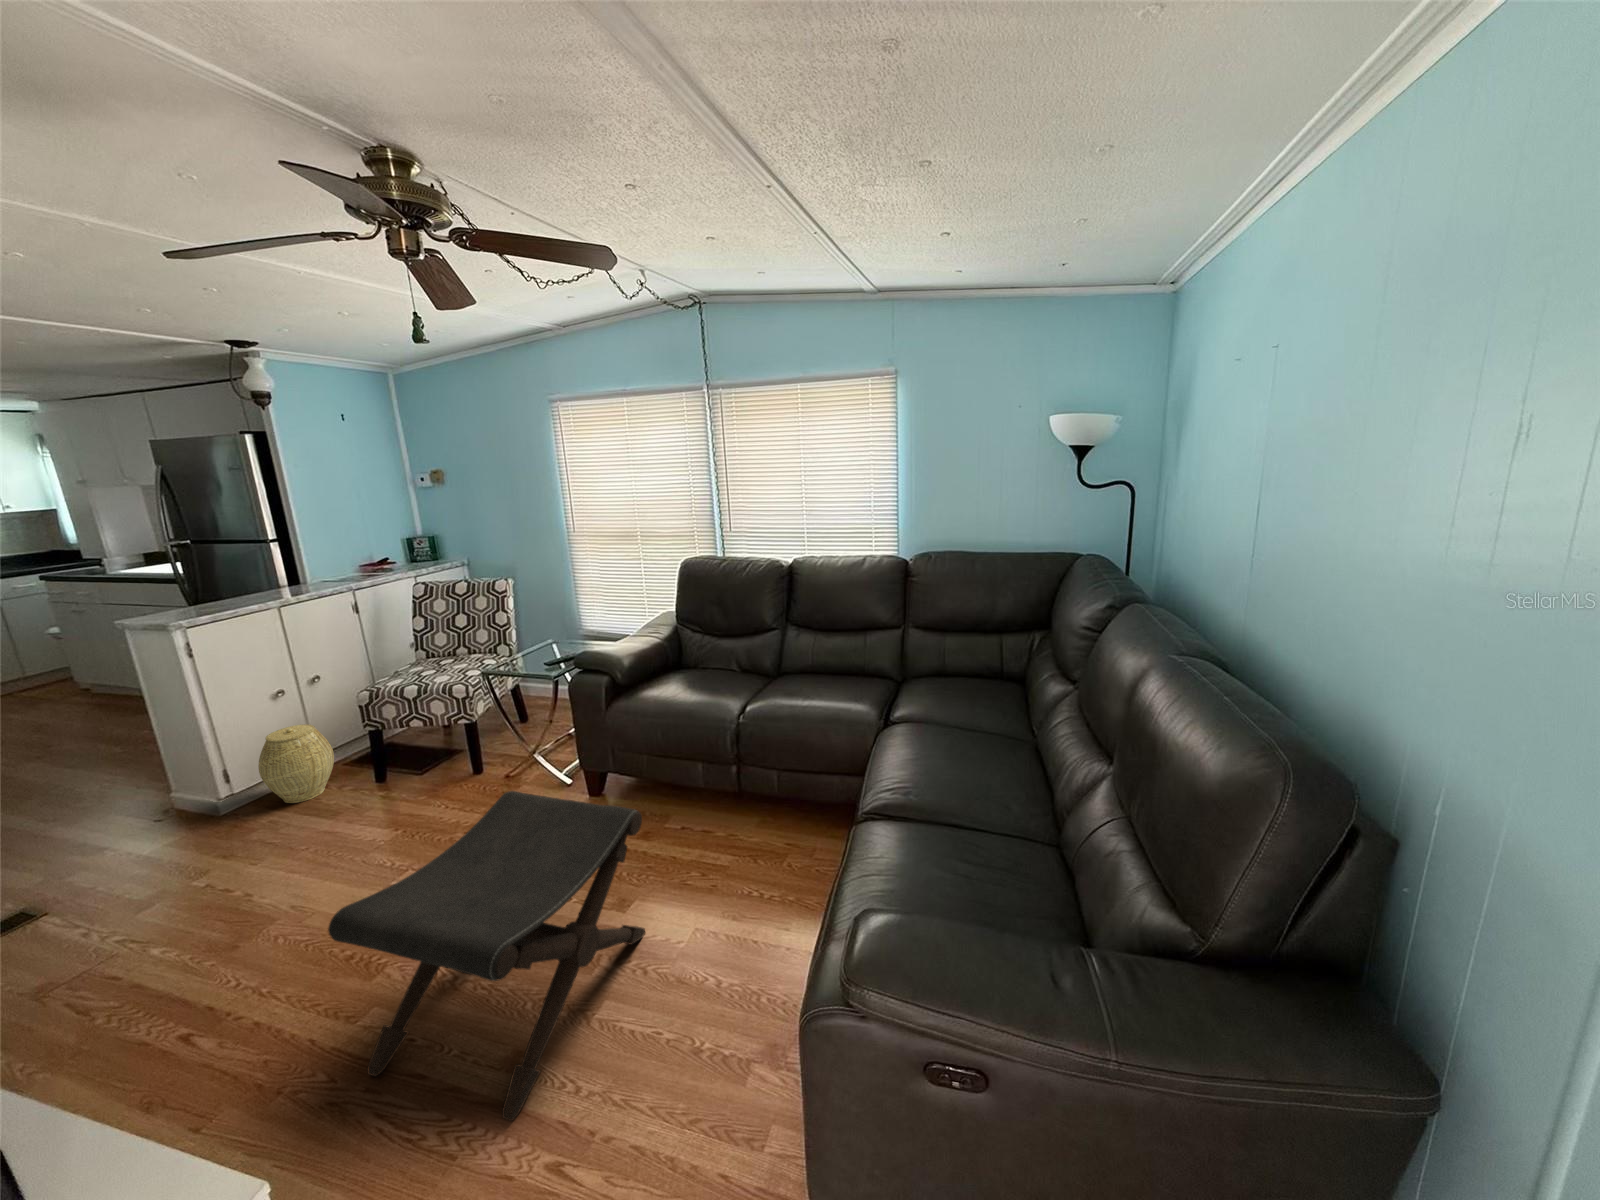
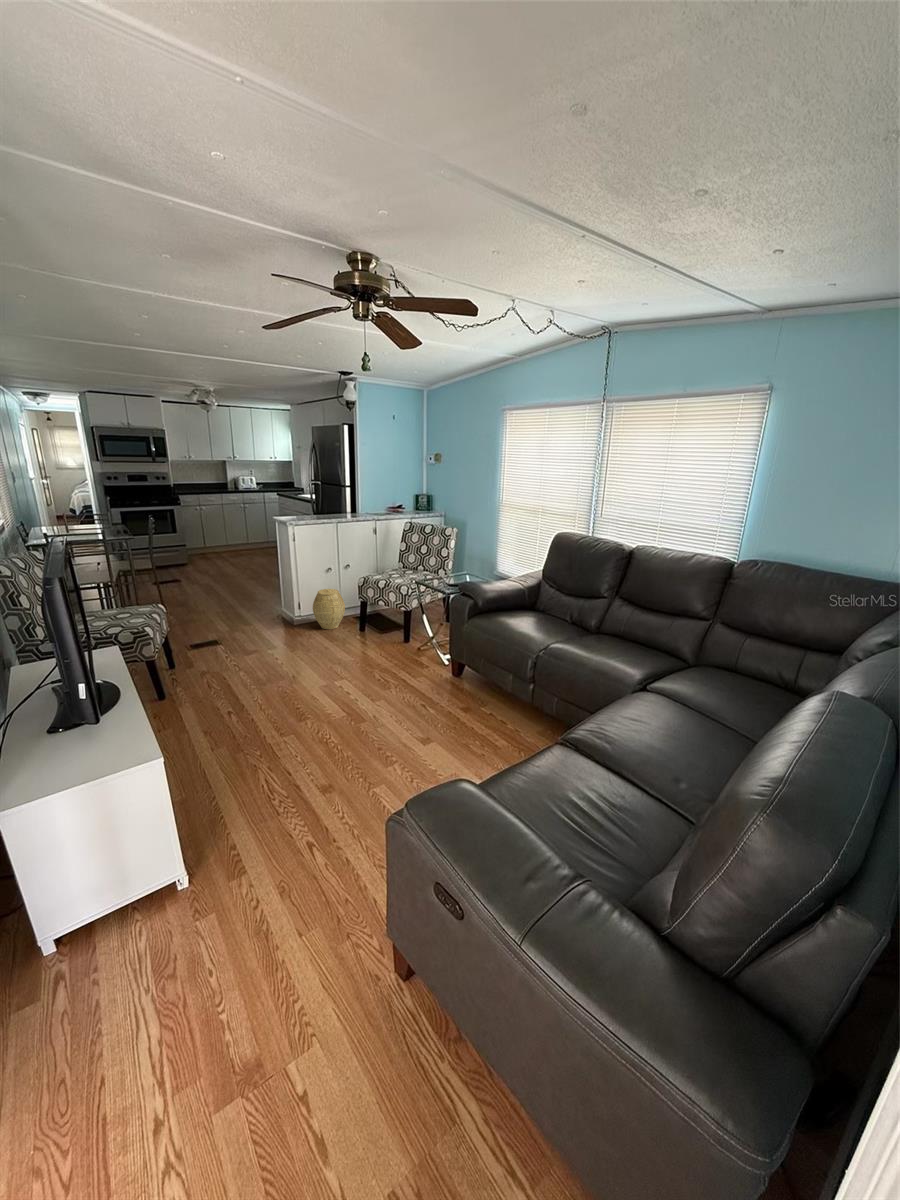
footstool: present [328,791,645,1121] -> none [265,649,431,814]

